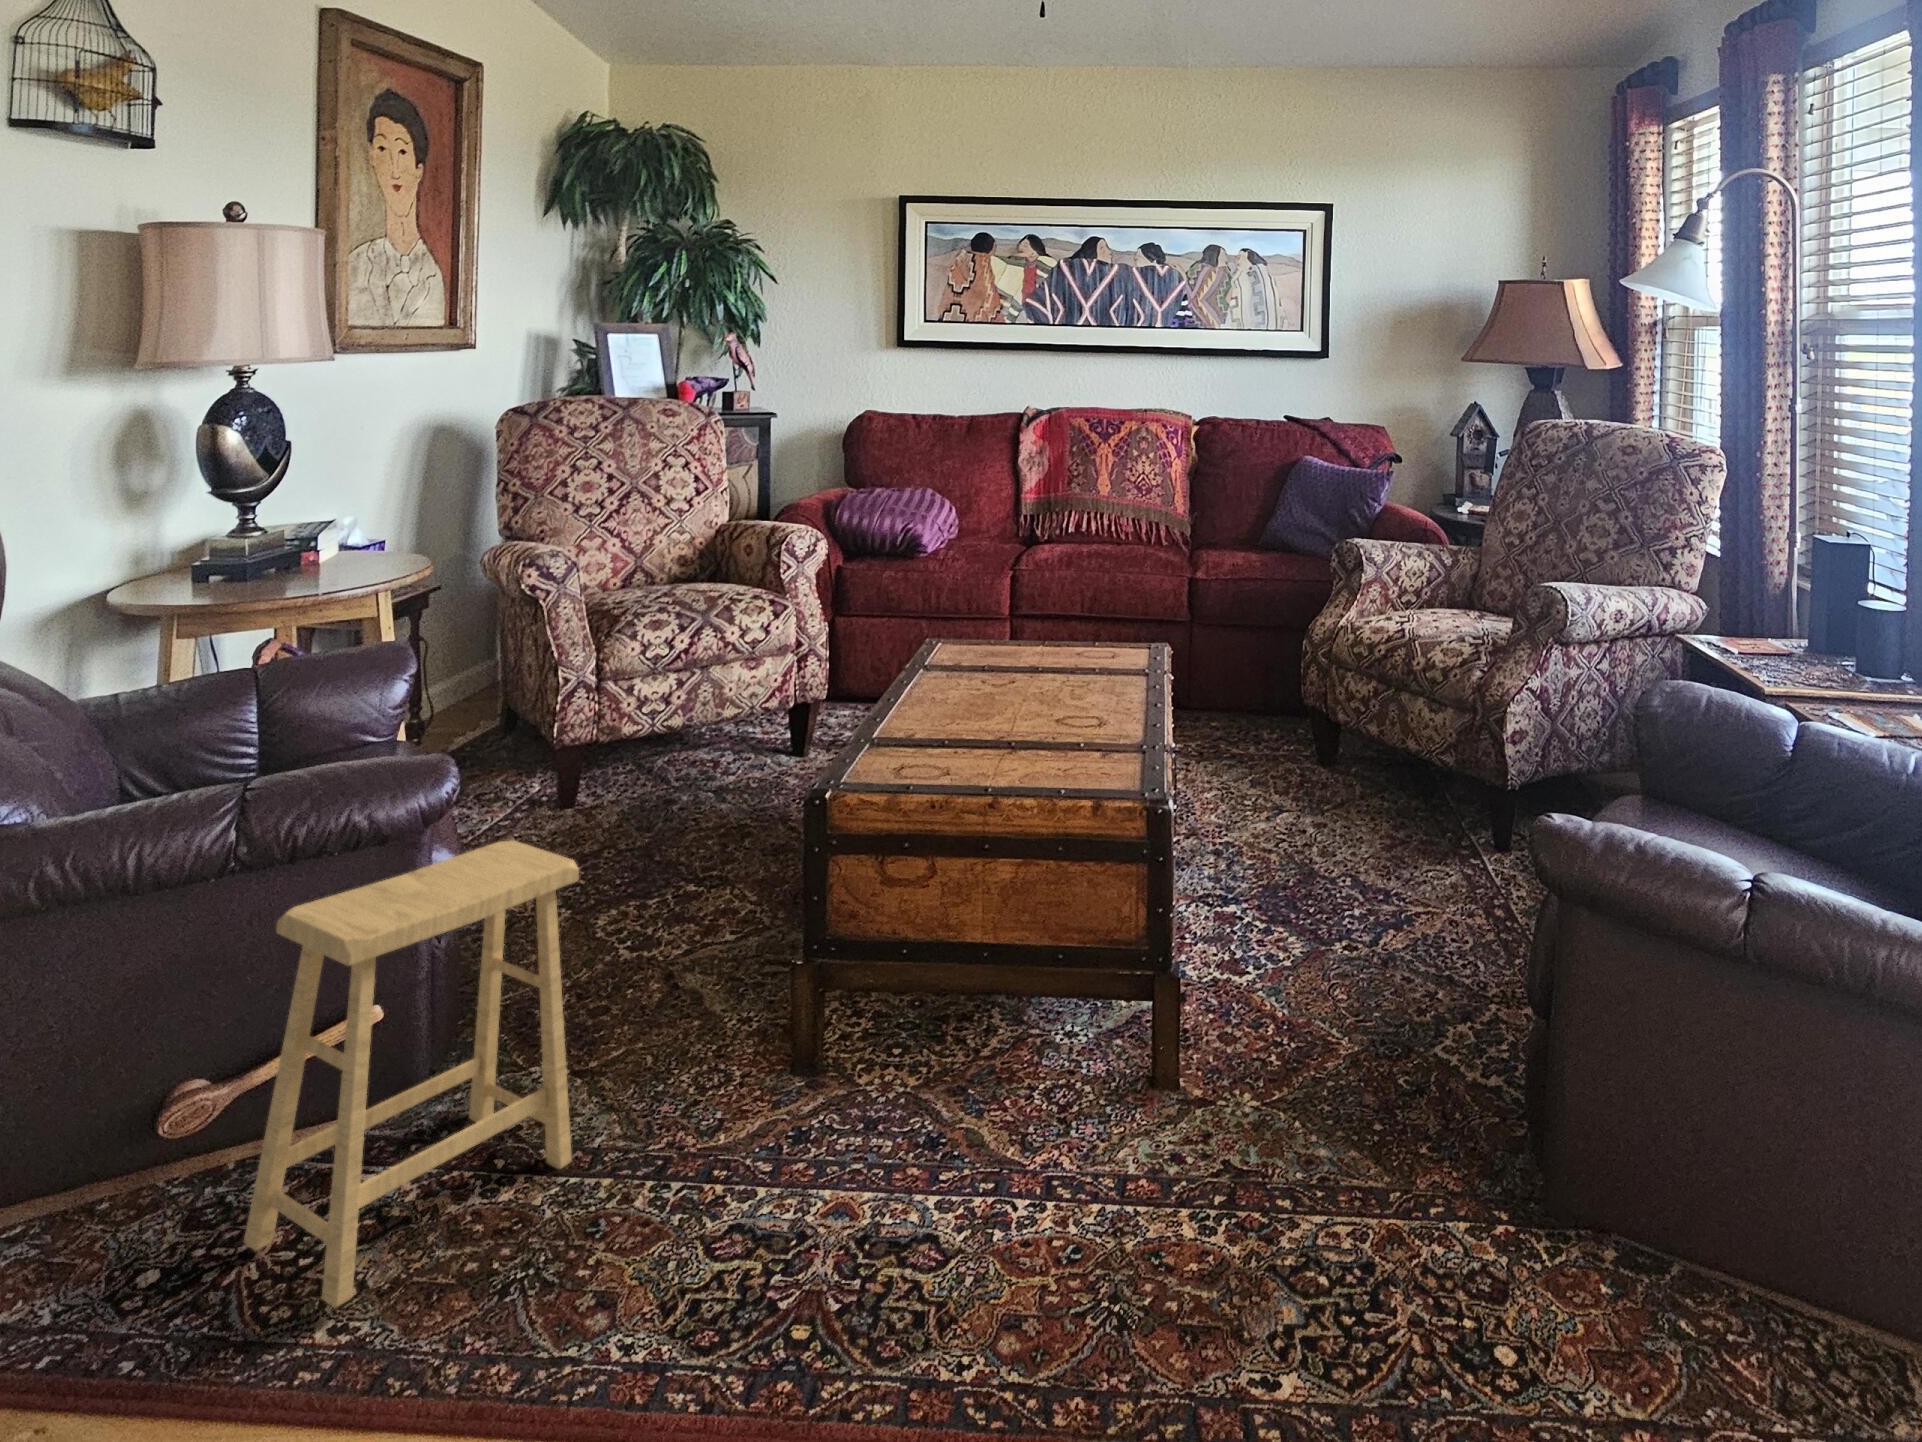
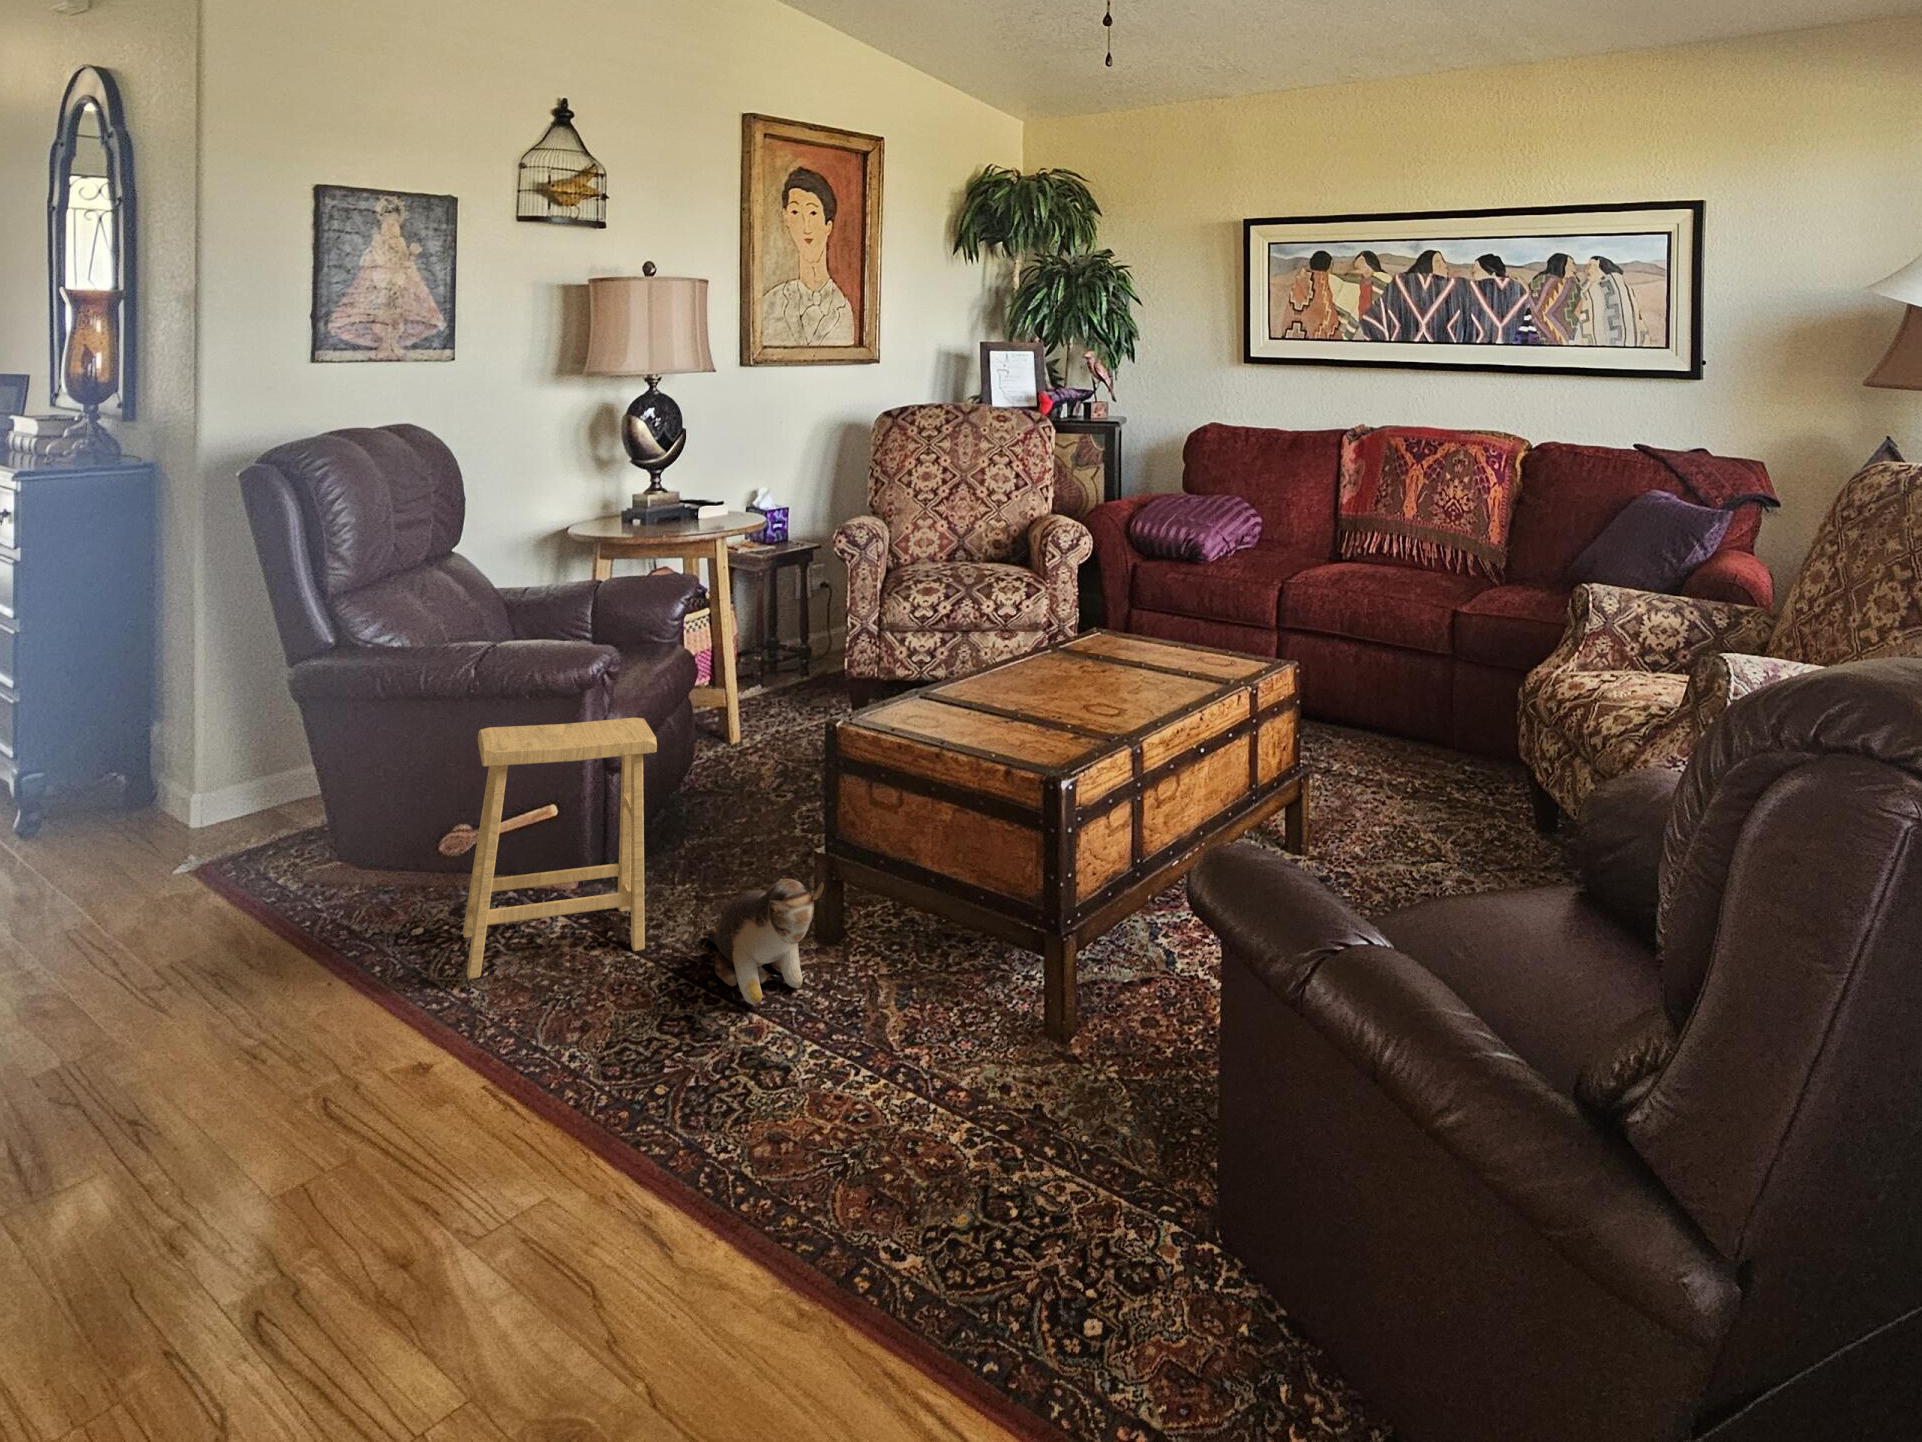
plush toy: none [655,987,904,1175] -> present [708,878,824,1005]

